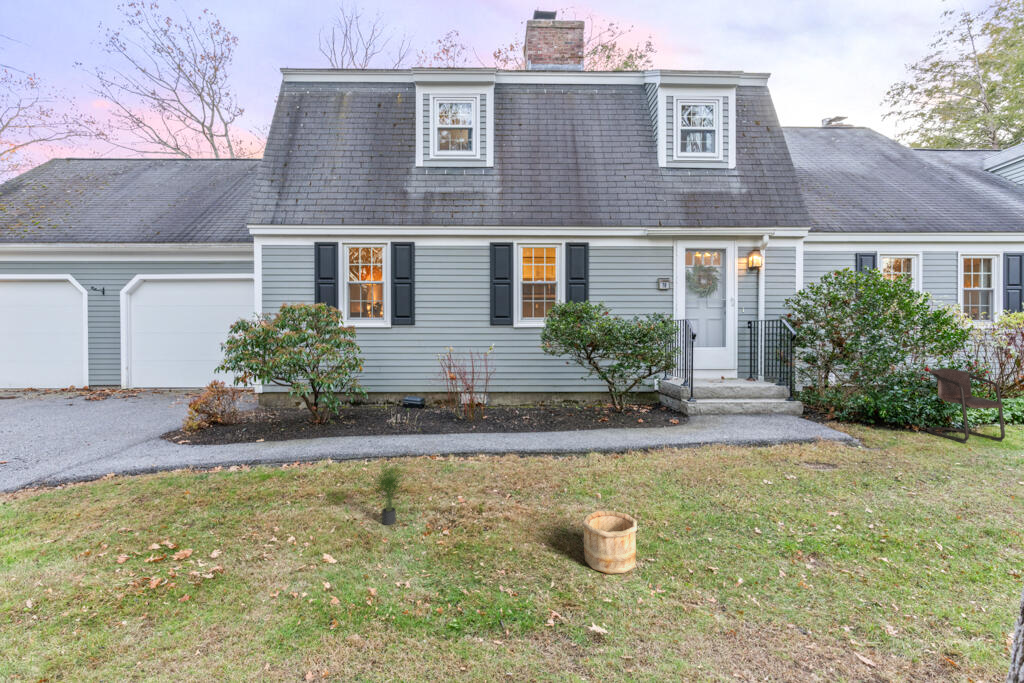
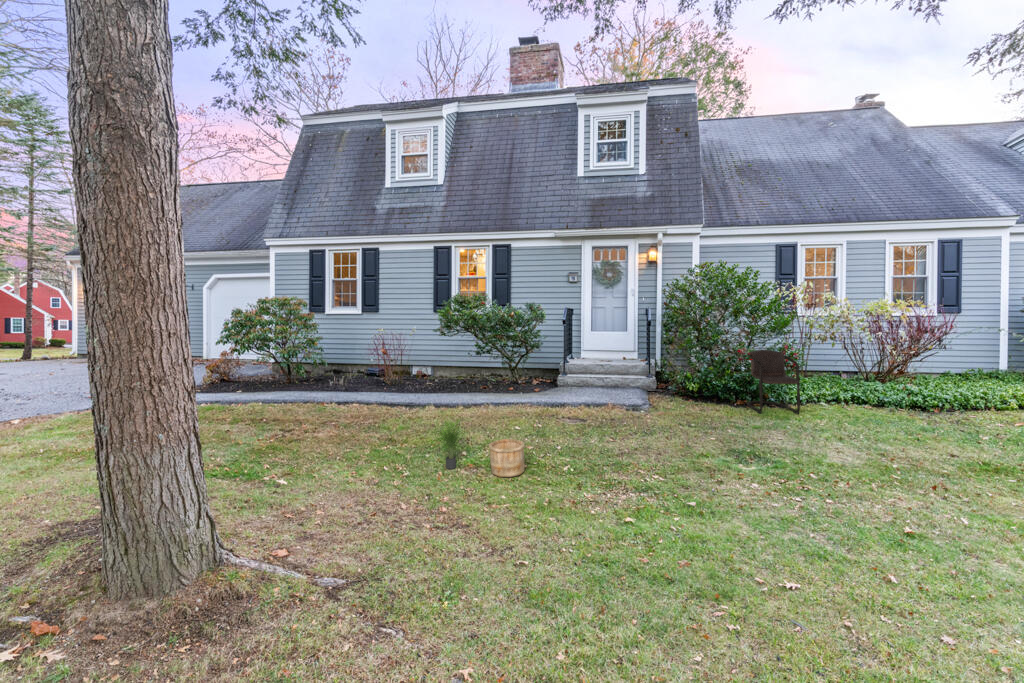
potted plant: present [368,463,401,525] -> present [439,421,462,469]
wooden bucket: present [582,511,637,574] -> present [489,439,525,477]

